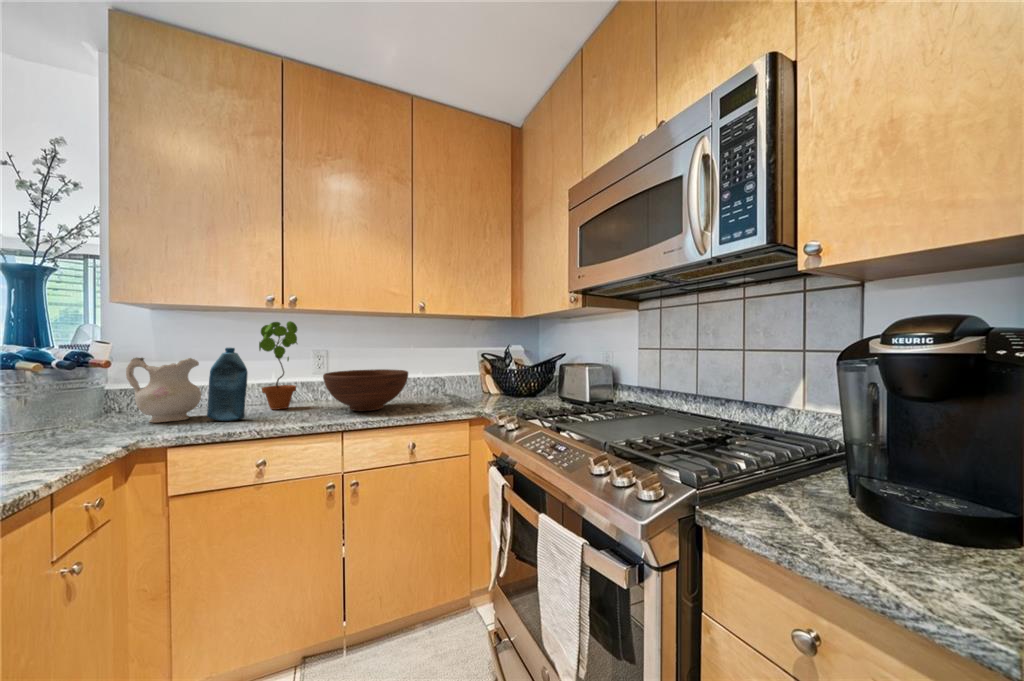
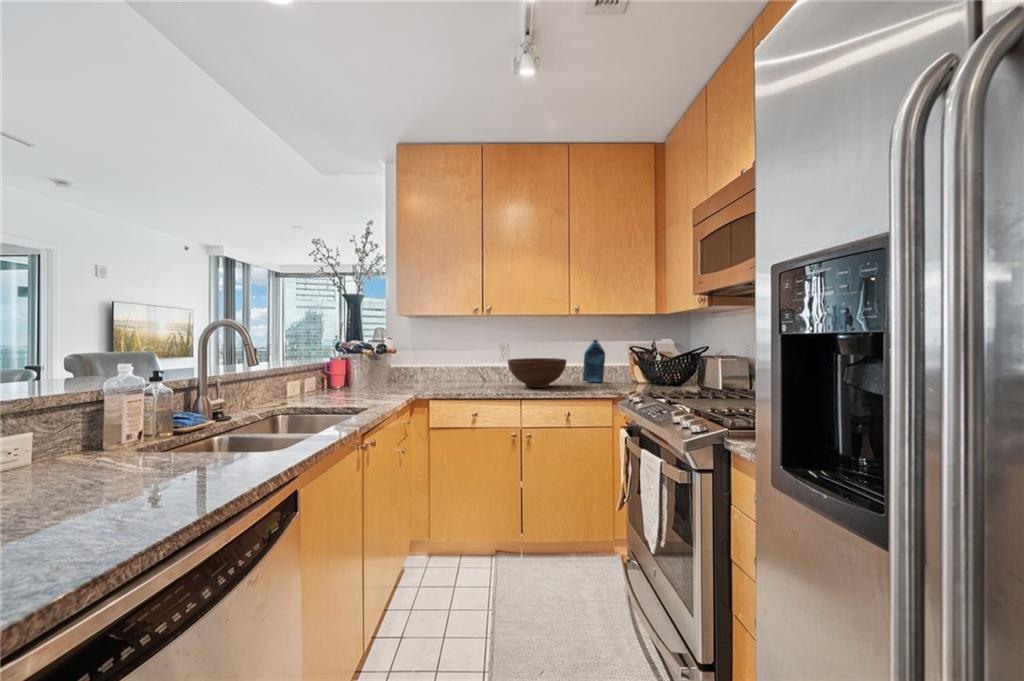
potted plant: present [259,321,297,410] -> none [468,323,490,385]
bottle: present [207,348,248,421] -> present [583,340,605,383]
ceramic pitcher: present [126,358,201,423] -> none [401,347,437,387]

